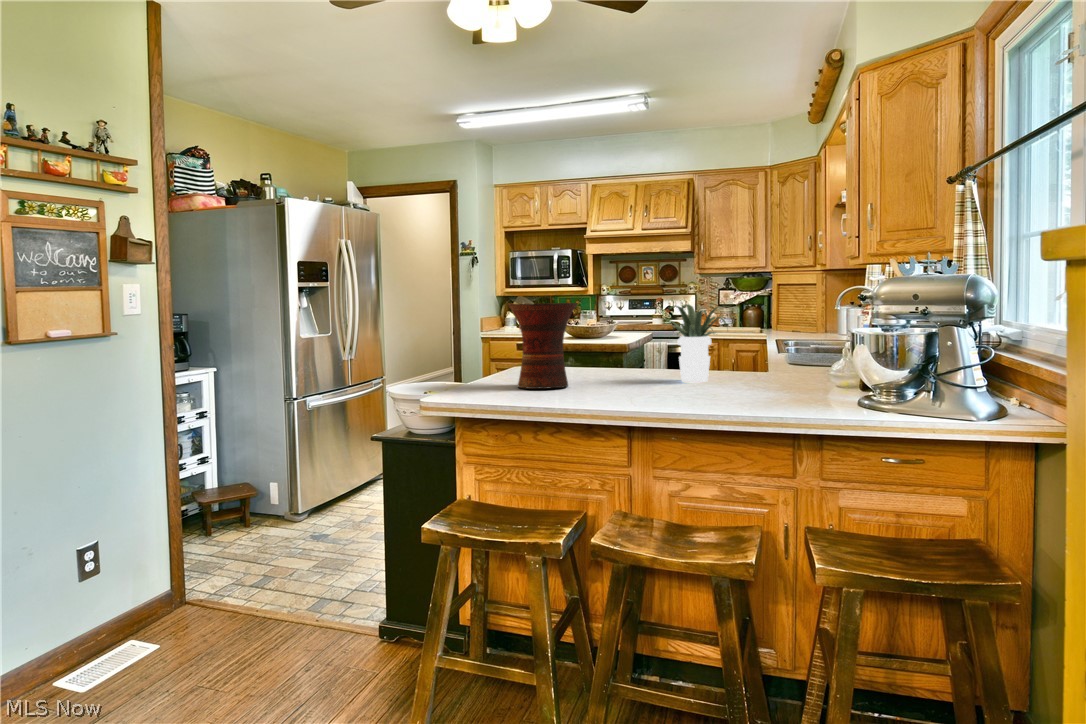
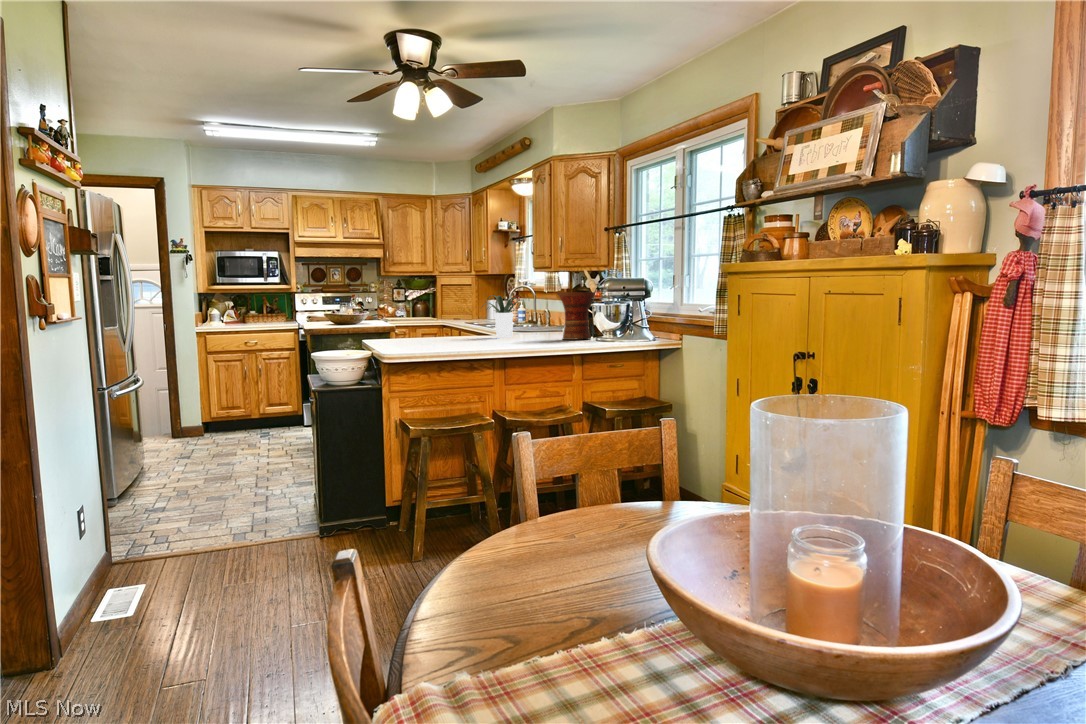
vase: present [508,303,577,389] -> present [557,292,595,340]

